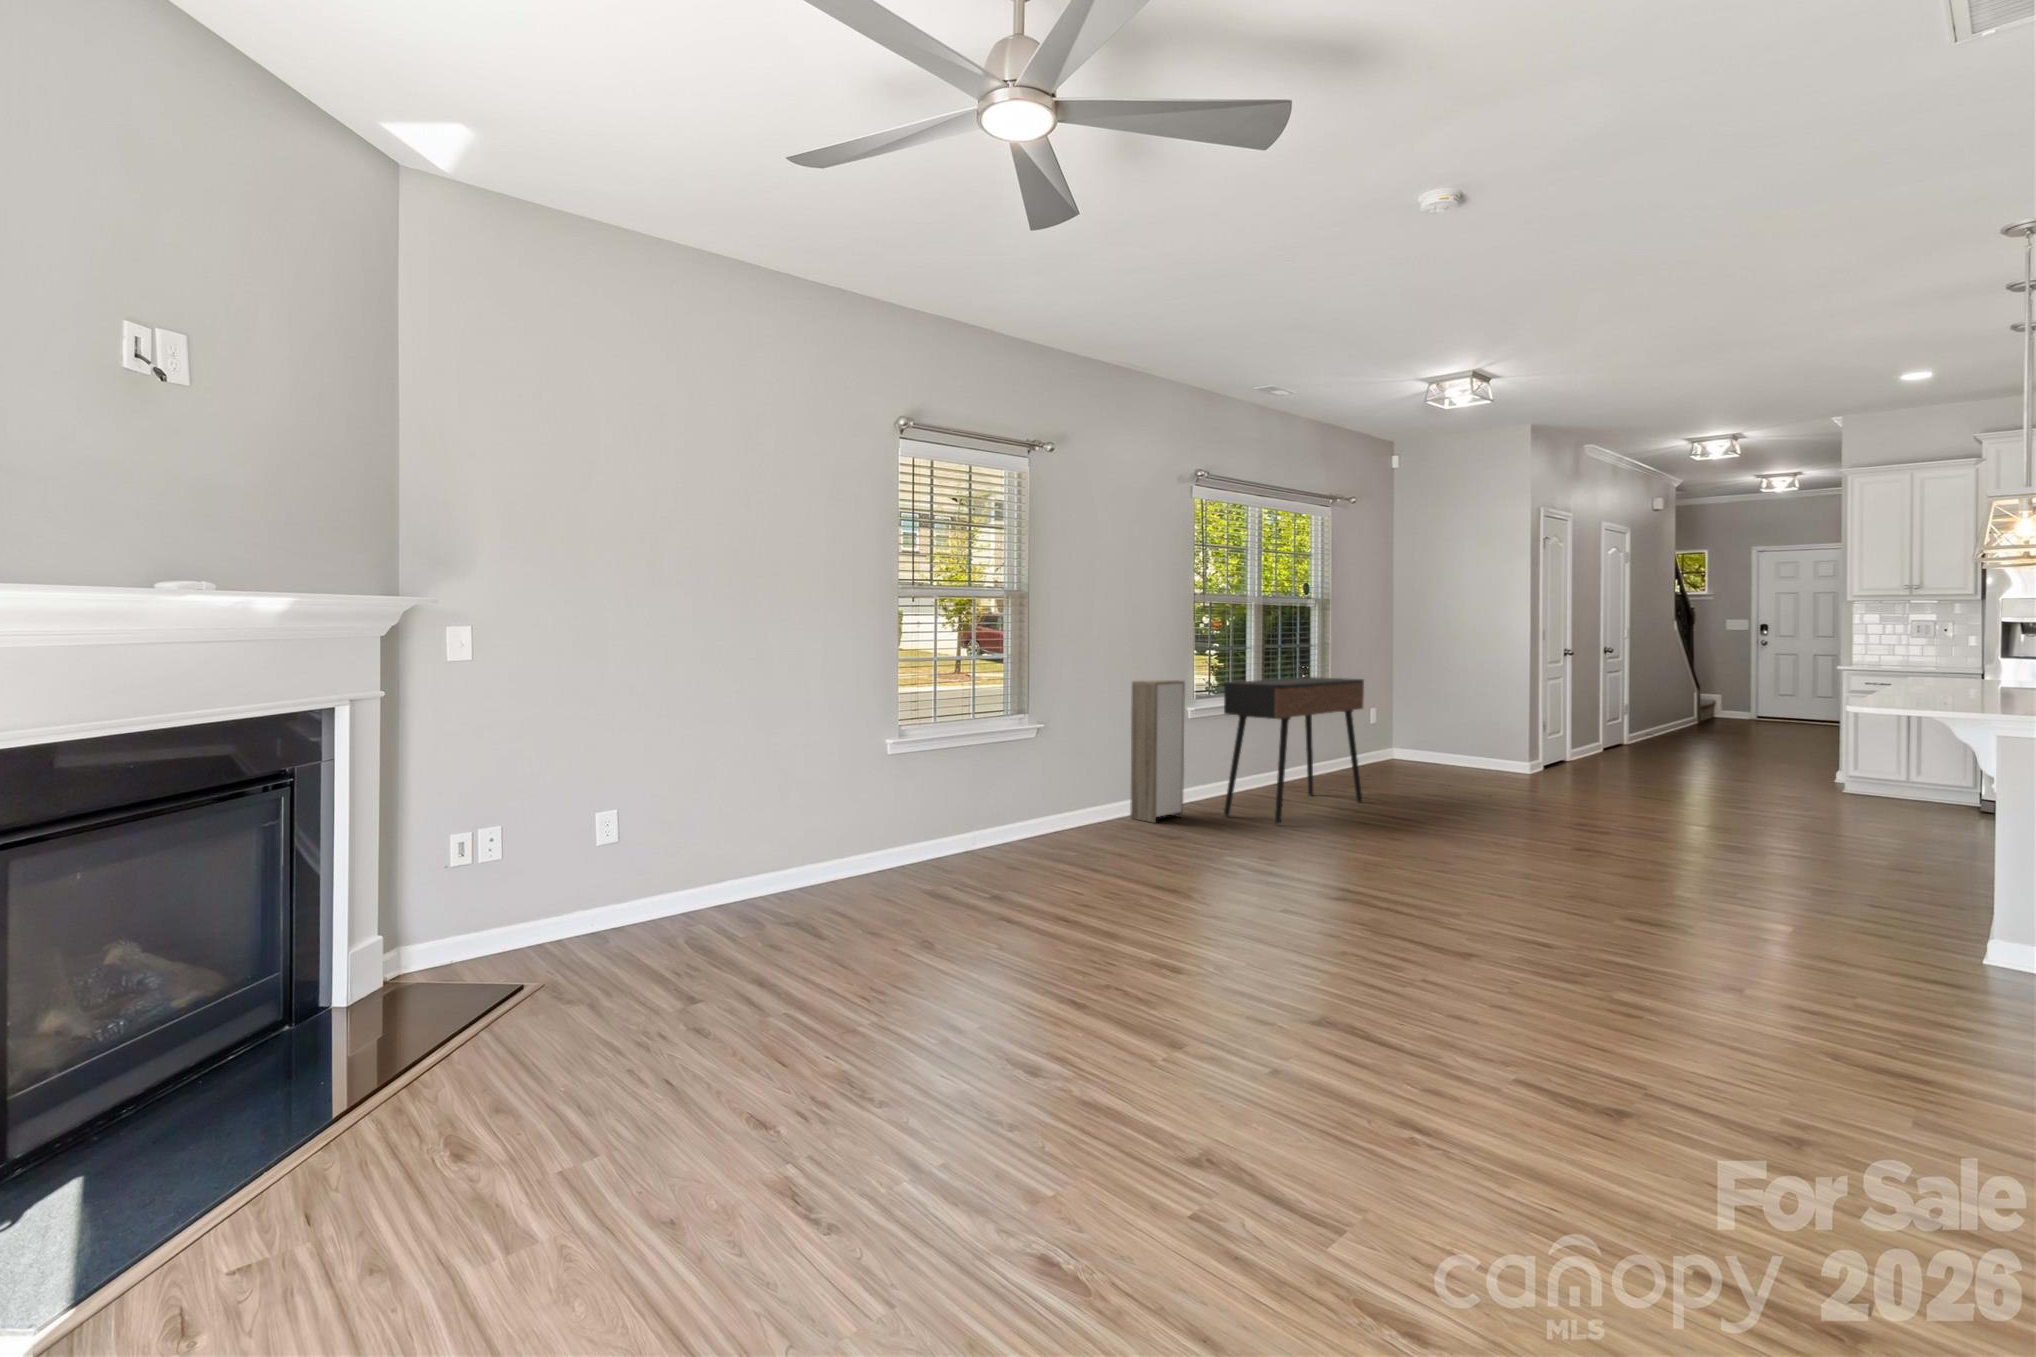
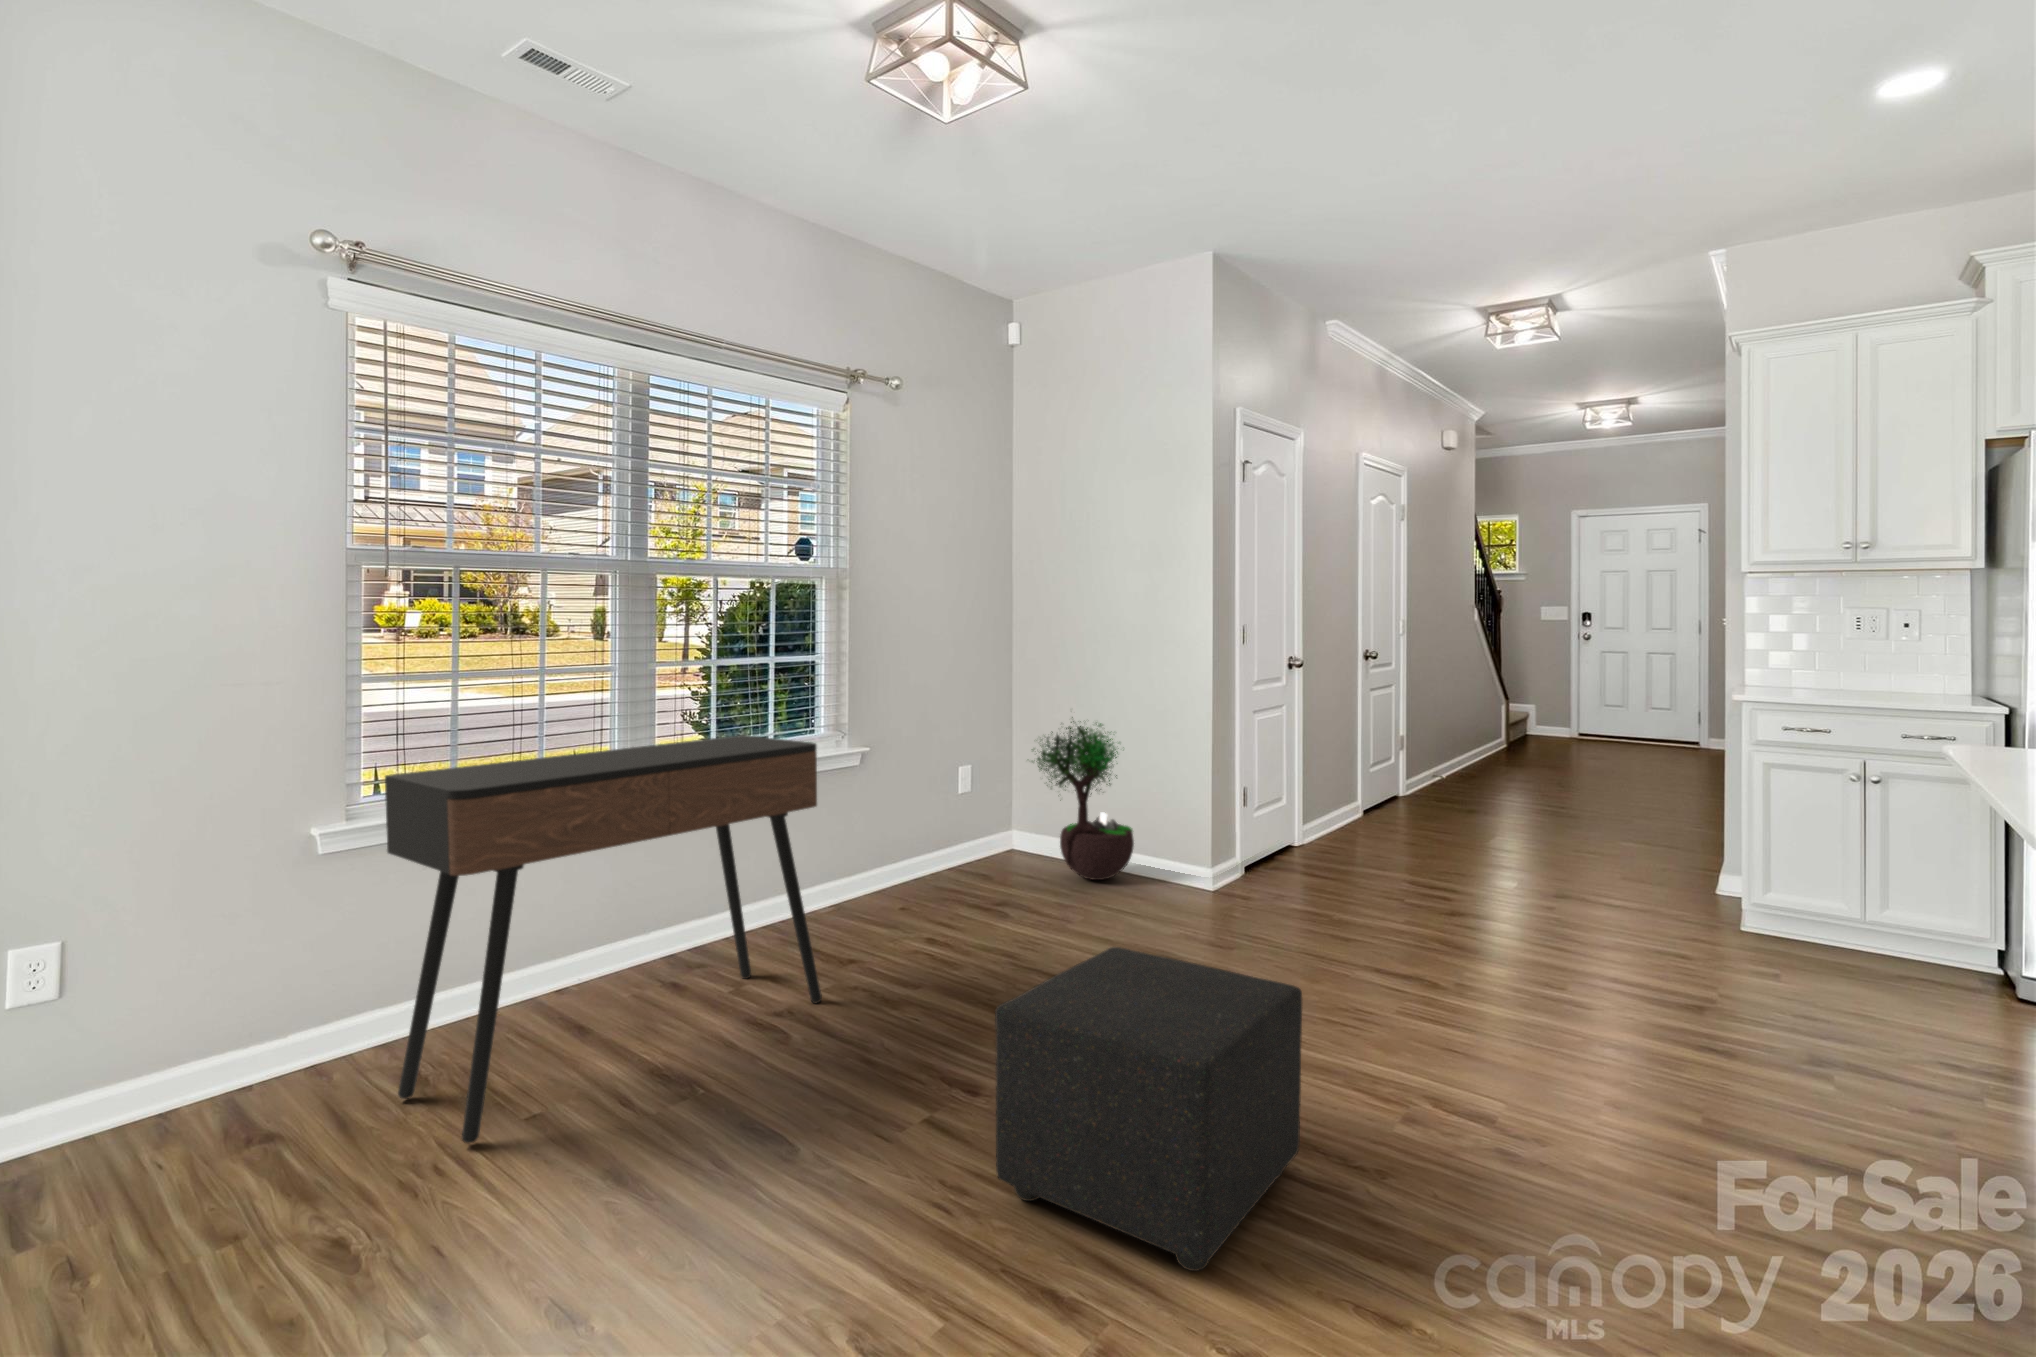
potted tree: none [1414,674,1477,773] -> present [1032,717,1134,880]
storage cabinet: present [1130,680,1185,823] -> none [105,767,287,1157]
ottoman: none [1512,758,1636,853] -> present [995,947,1302,1271]

